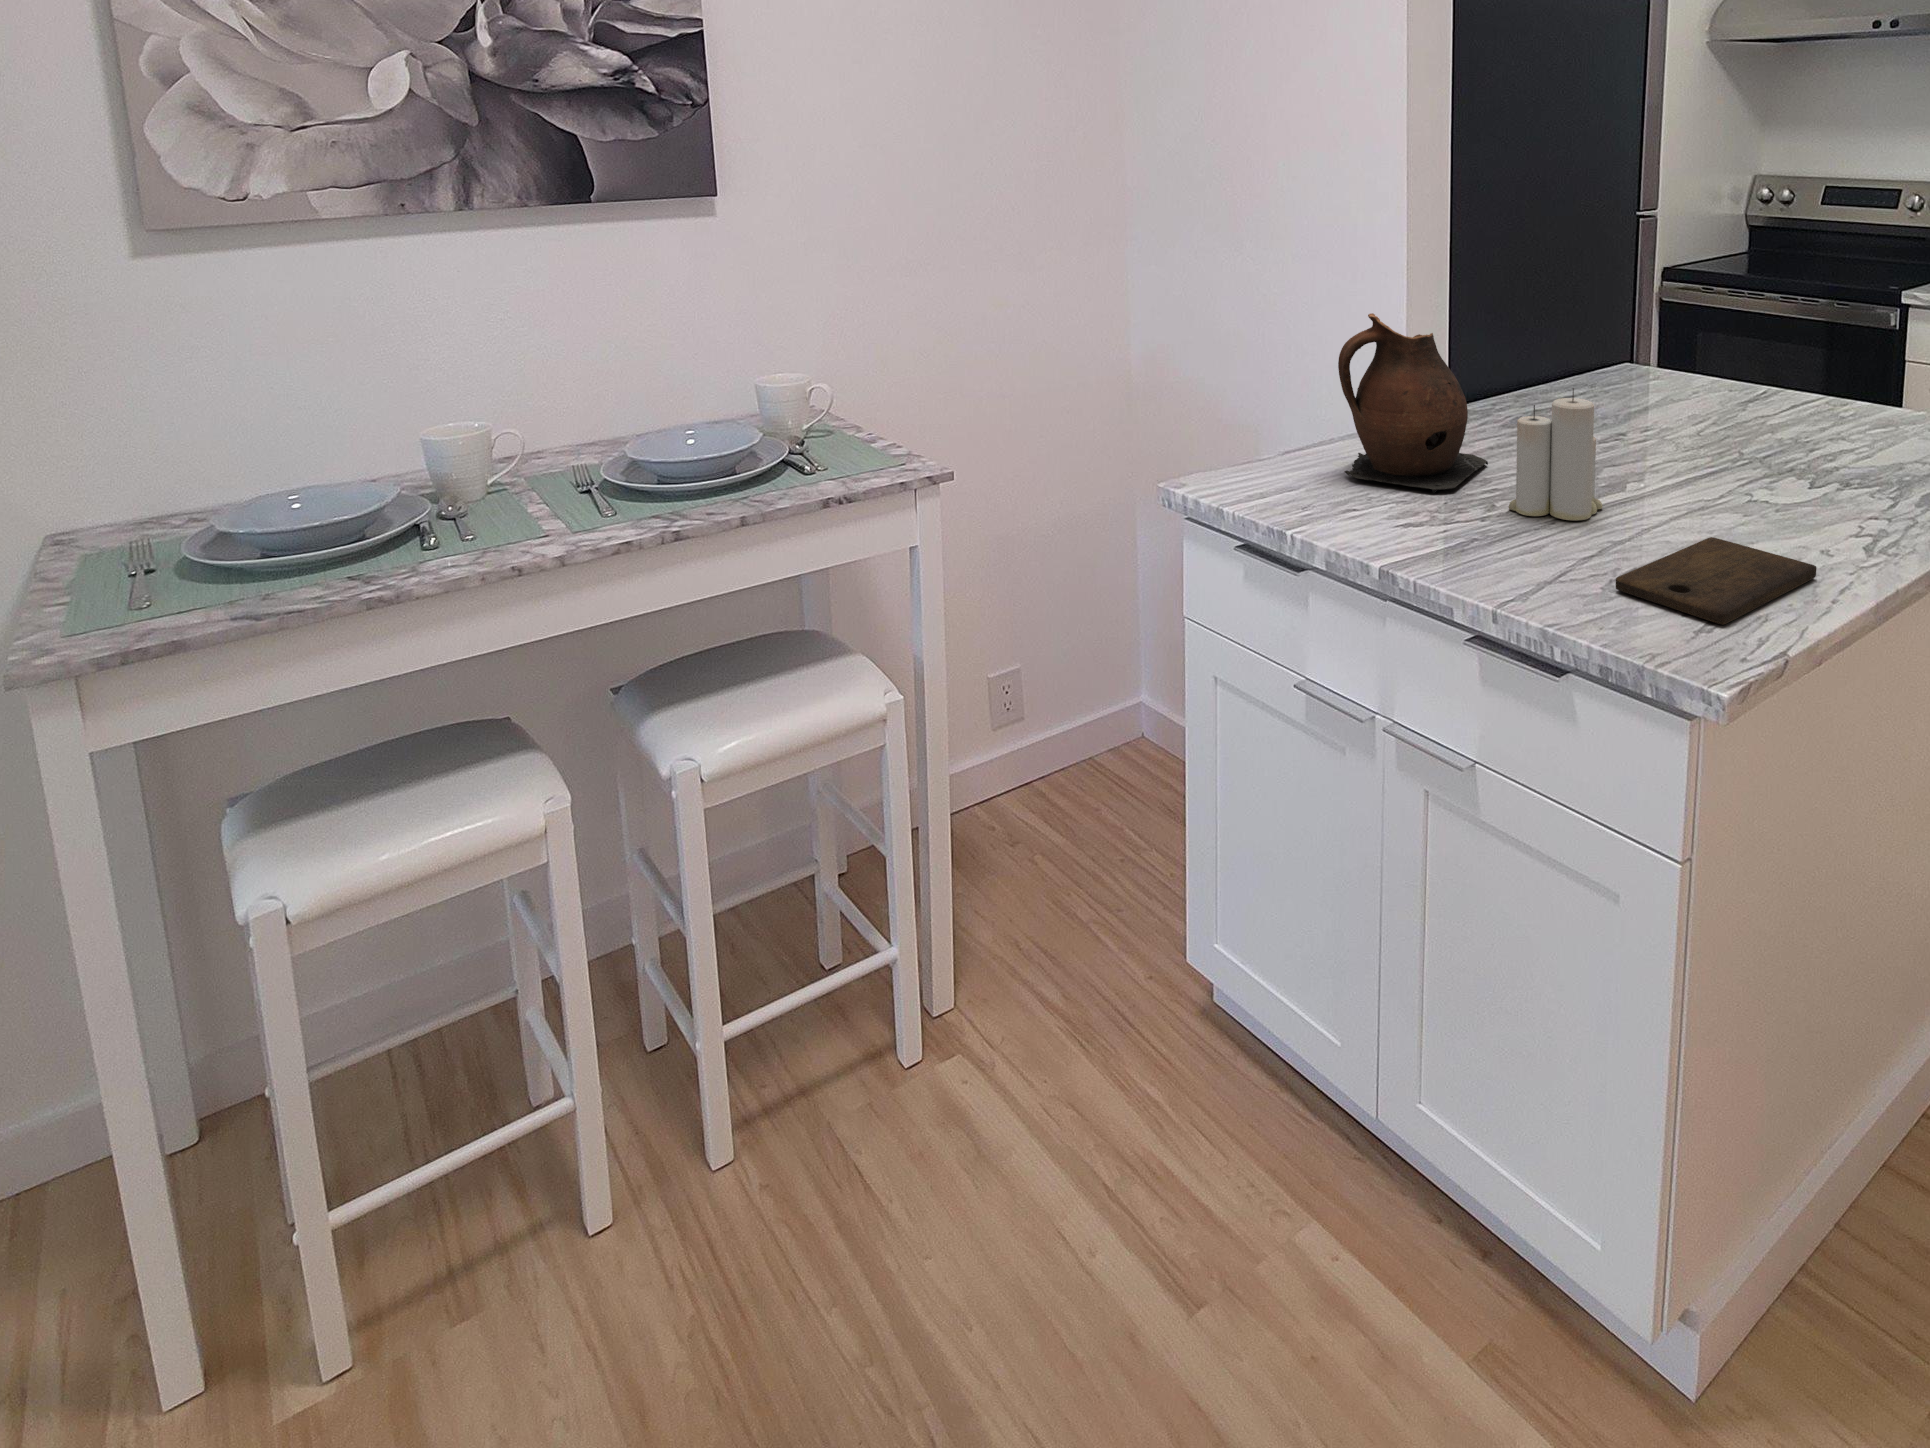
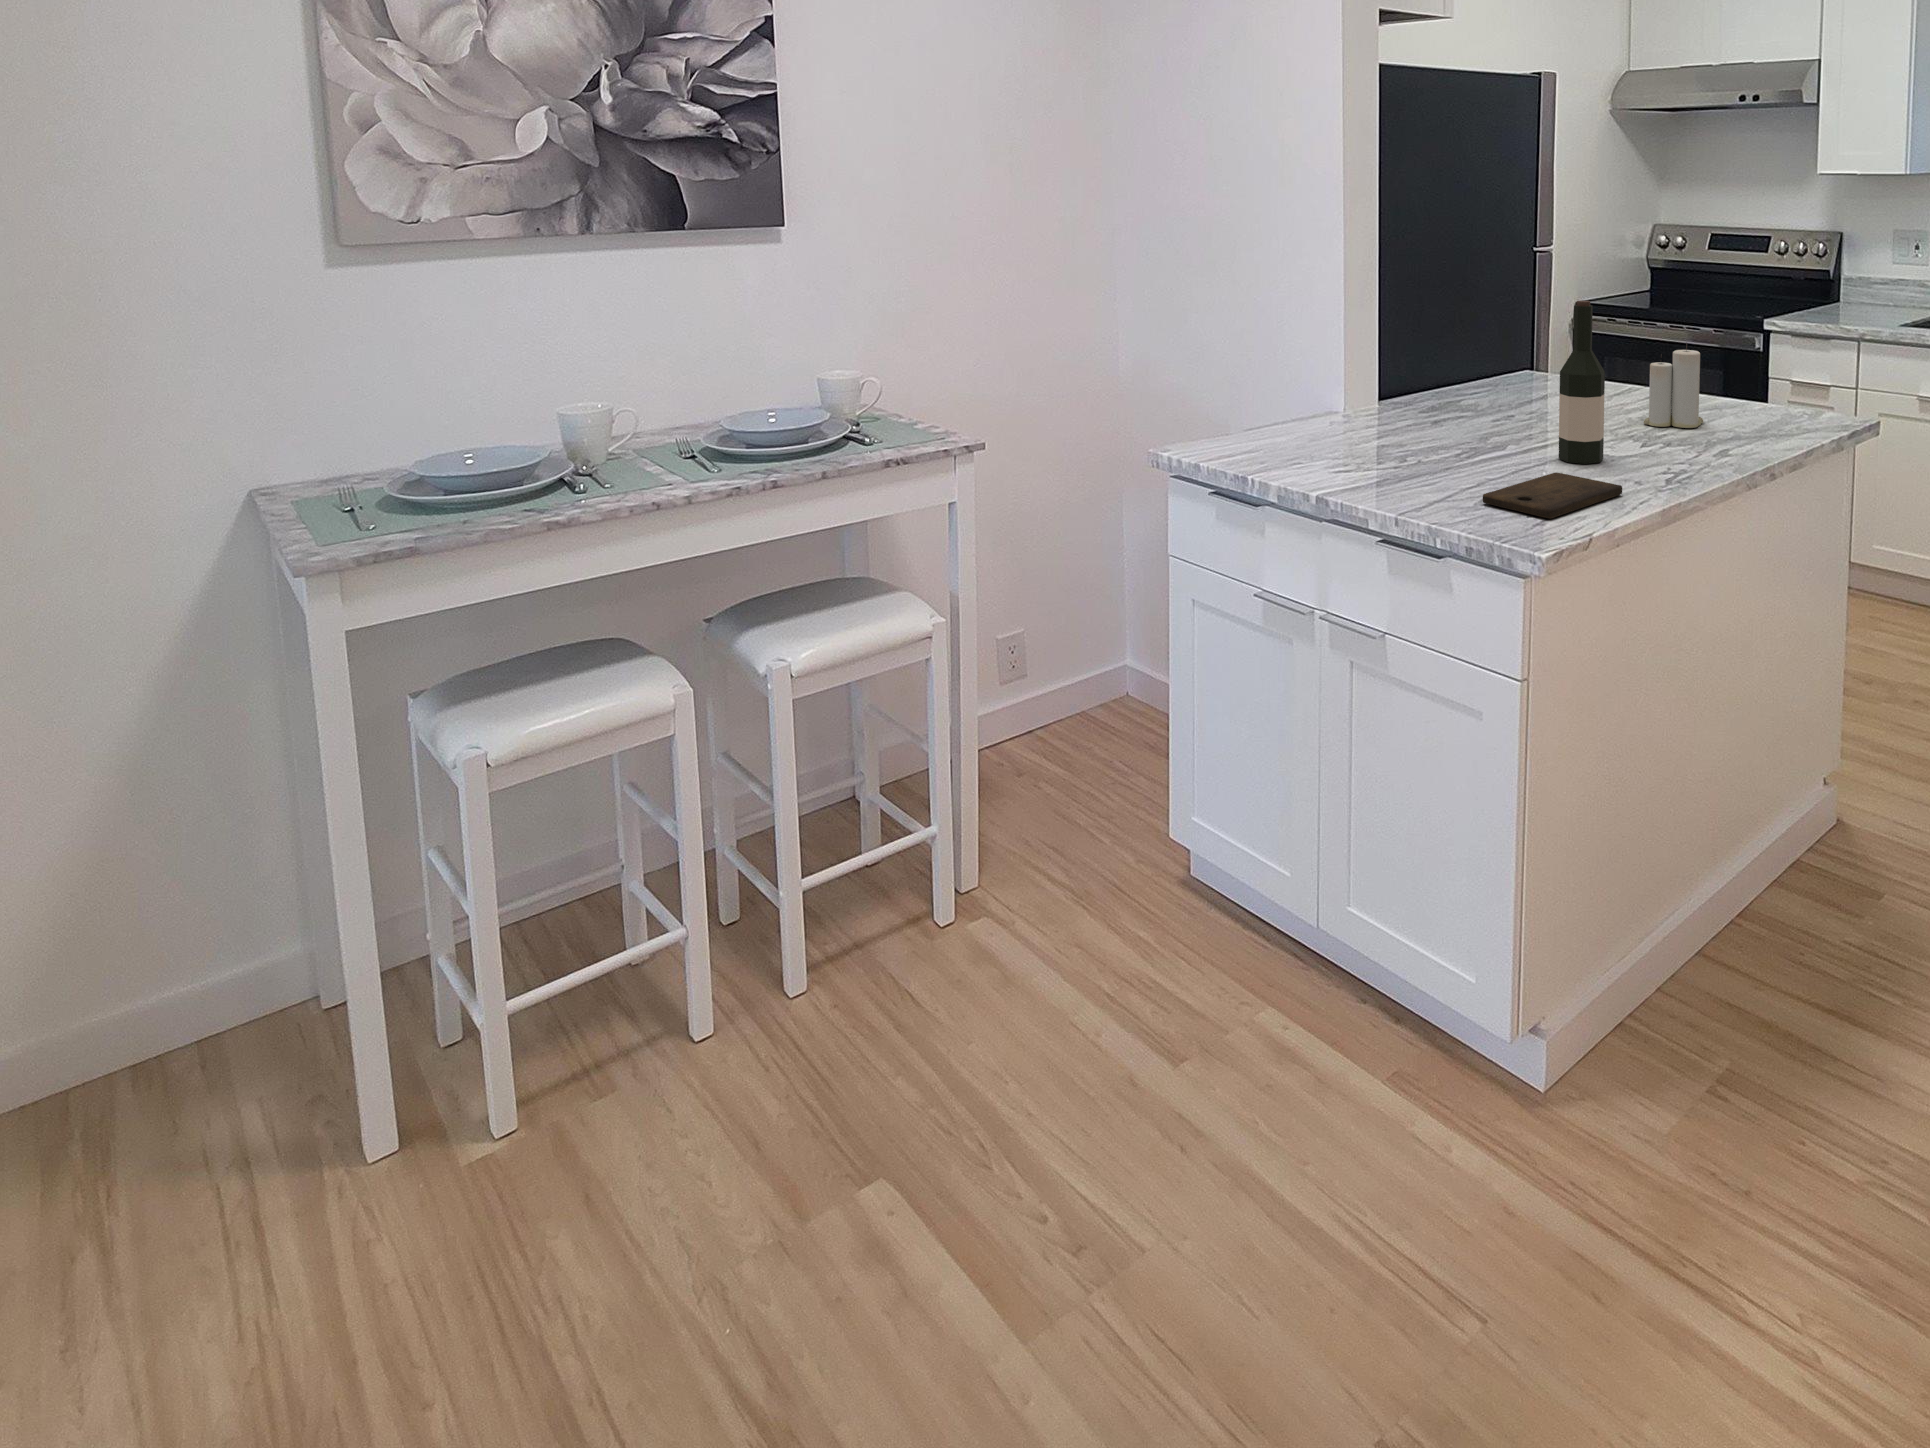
wine bottle: none [1703,294,1772,517] -> present [1559,301,1605,464]
ceramic pitcher: present [1338,313,1488,493] -> none [1291,319,1406,454]
candle: present [1509,388,1603,520] -> present [1644,343,1704,428]

